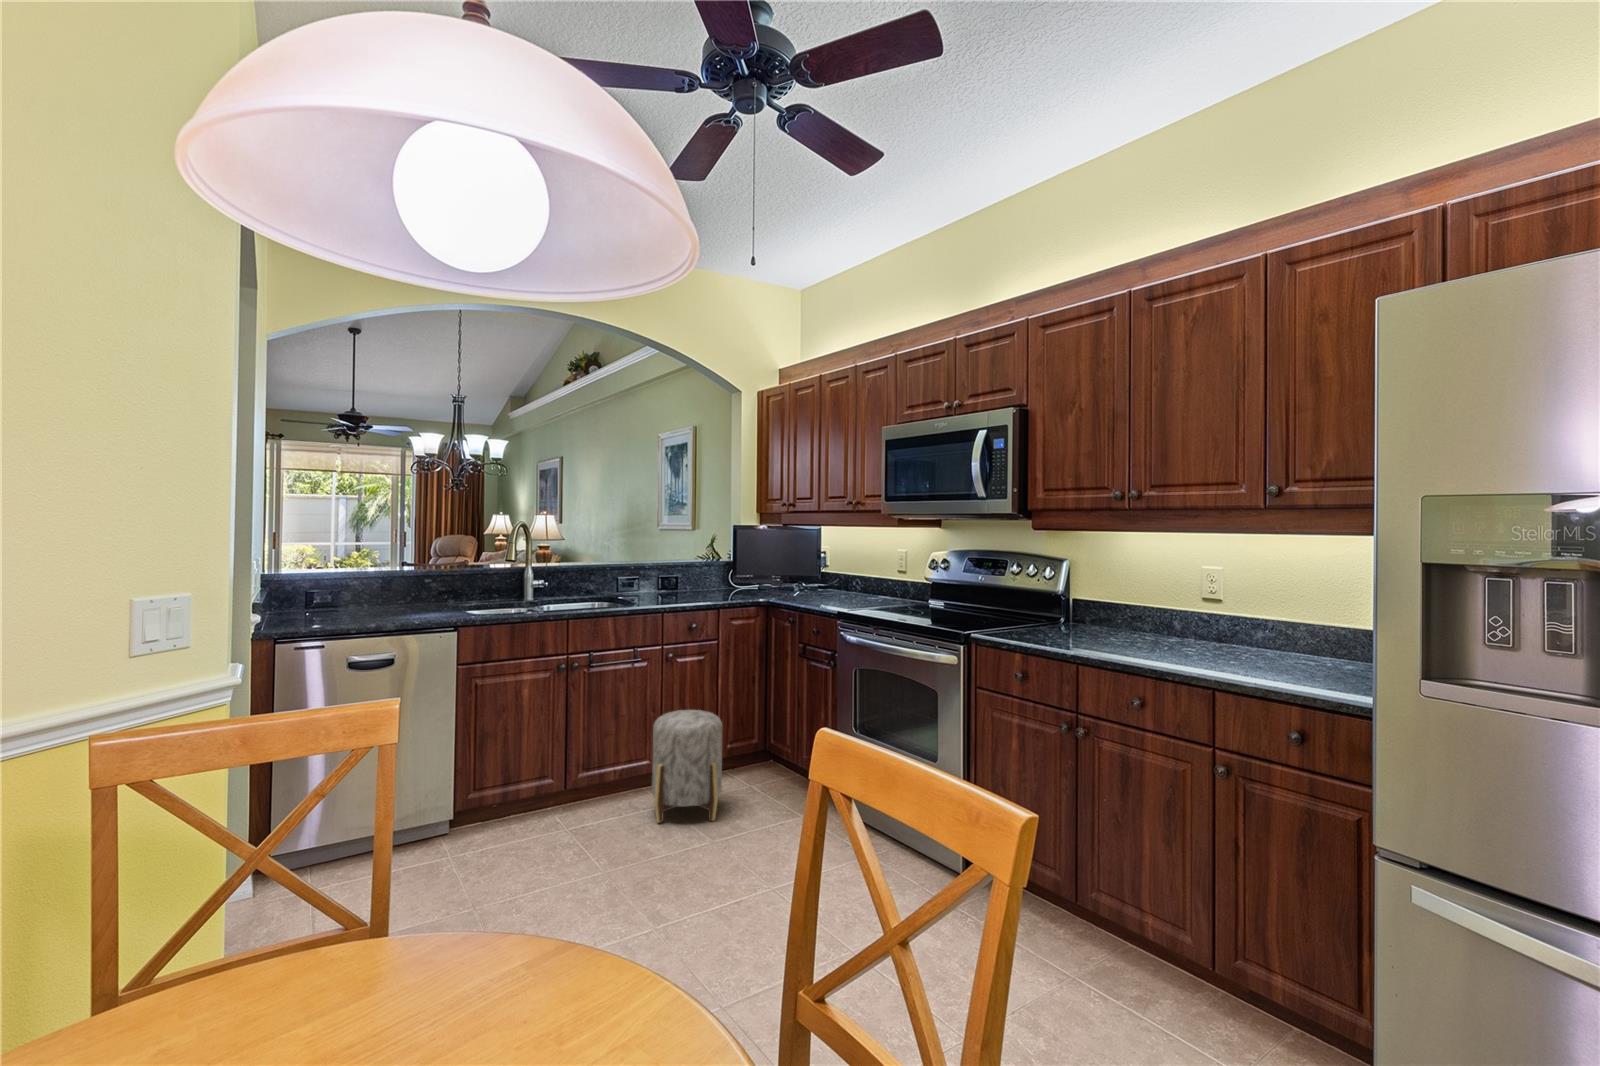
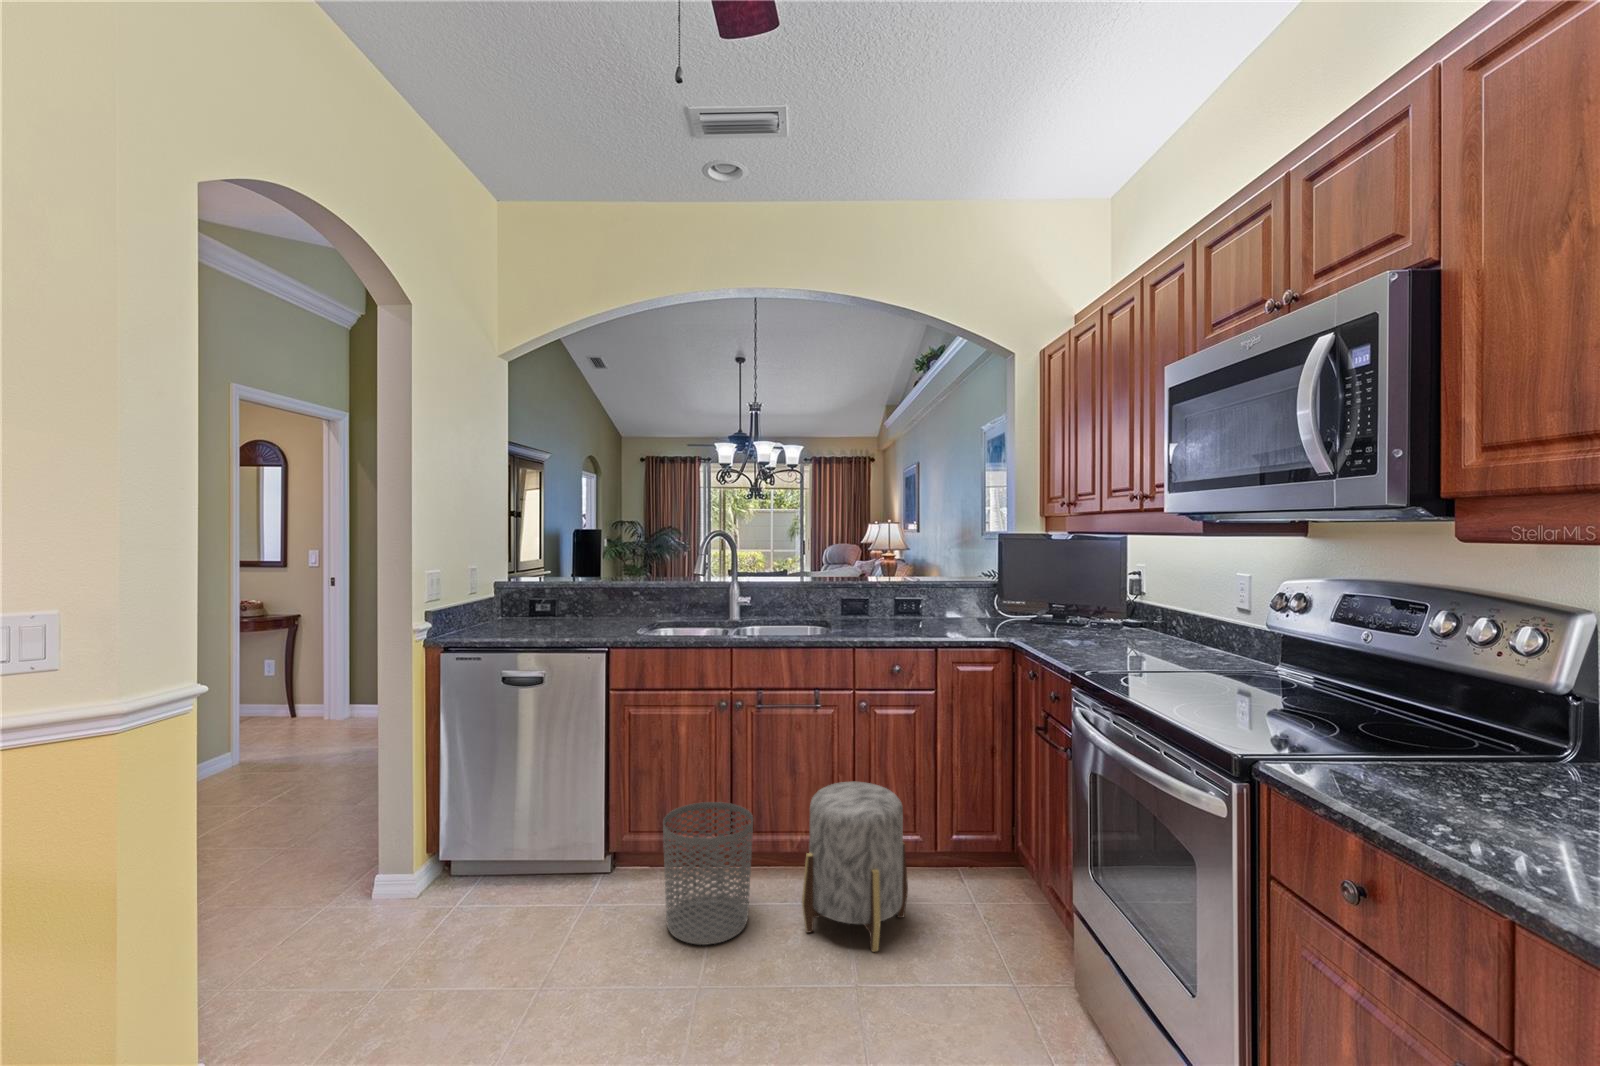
waste bin: none [542,743,617,850] -> present [663,802,753,945]

